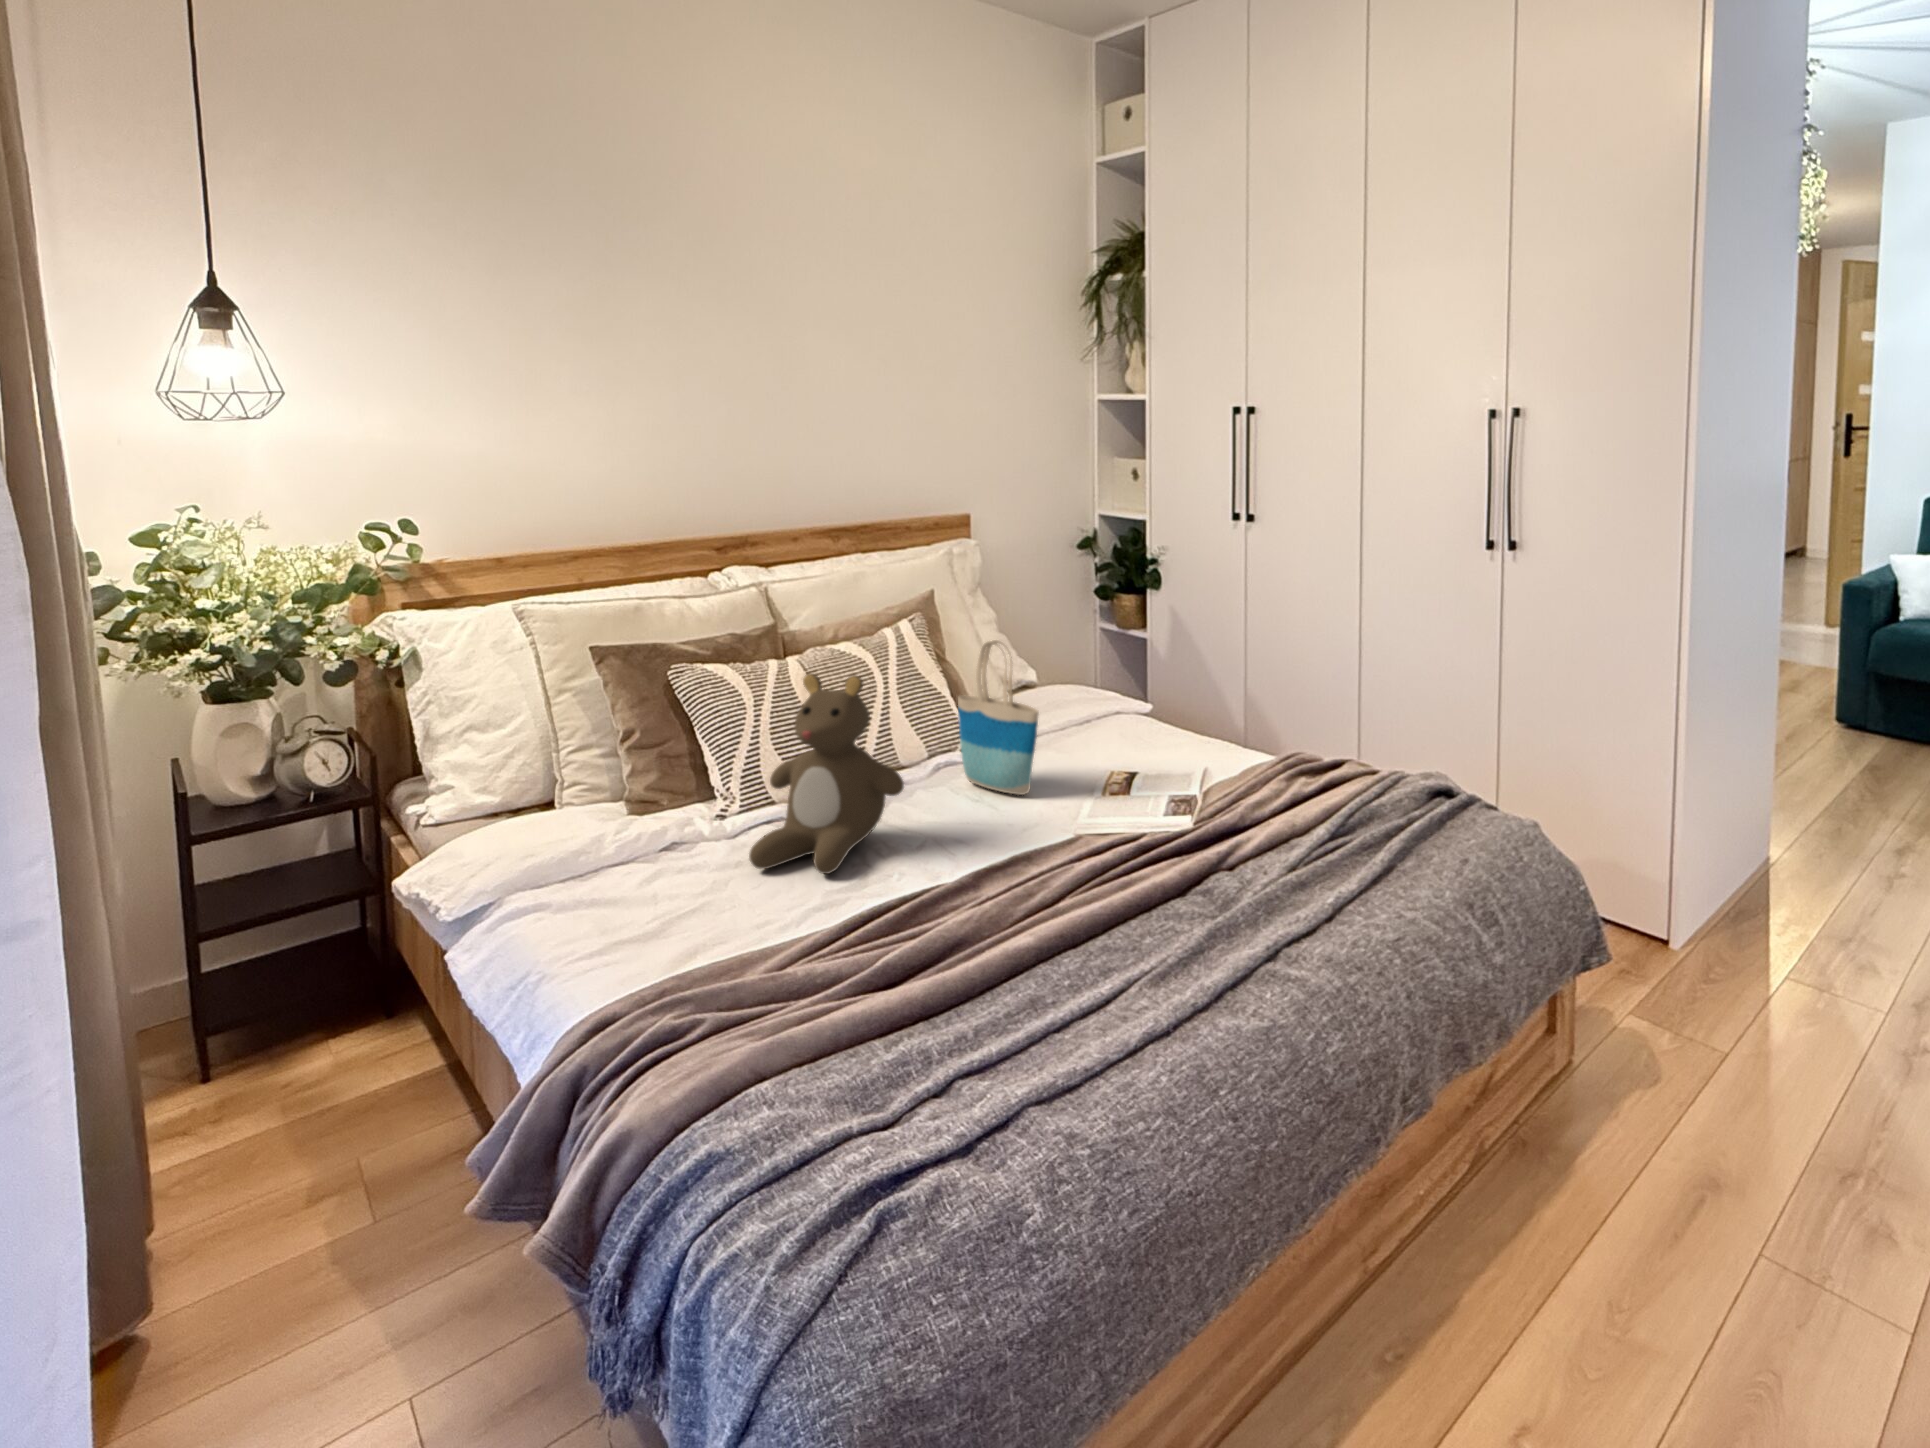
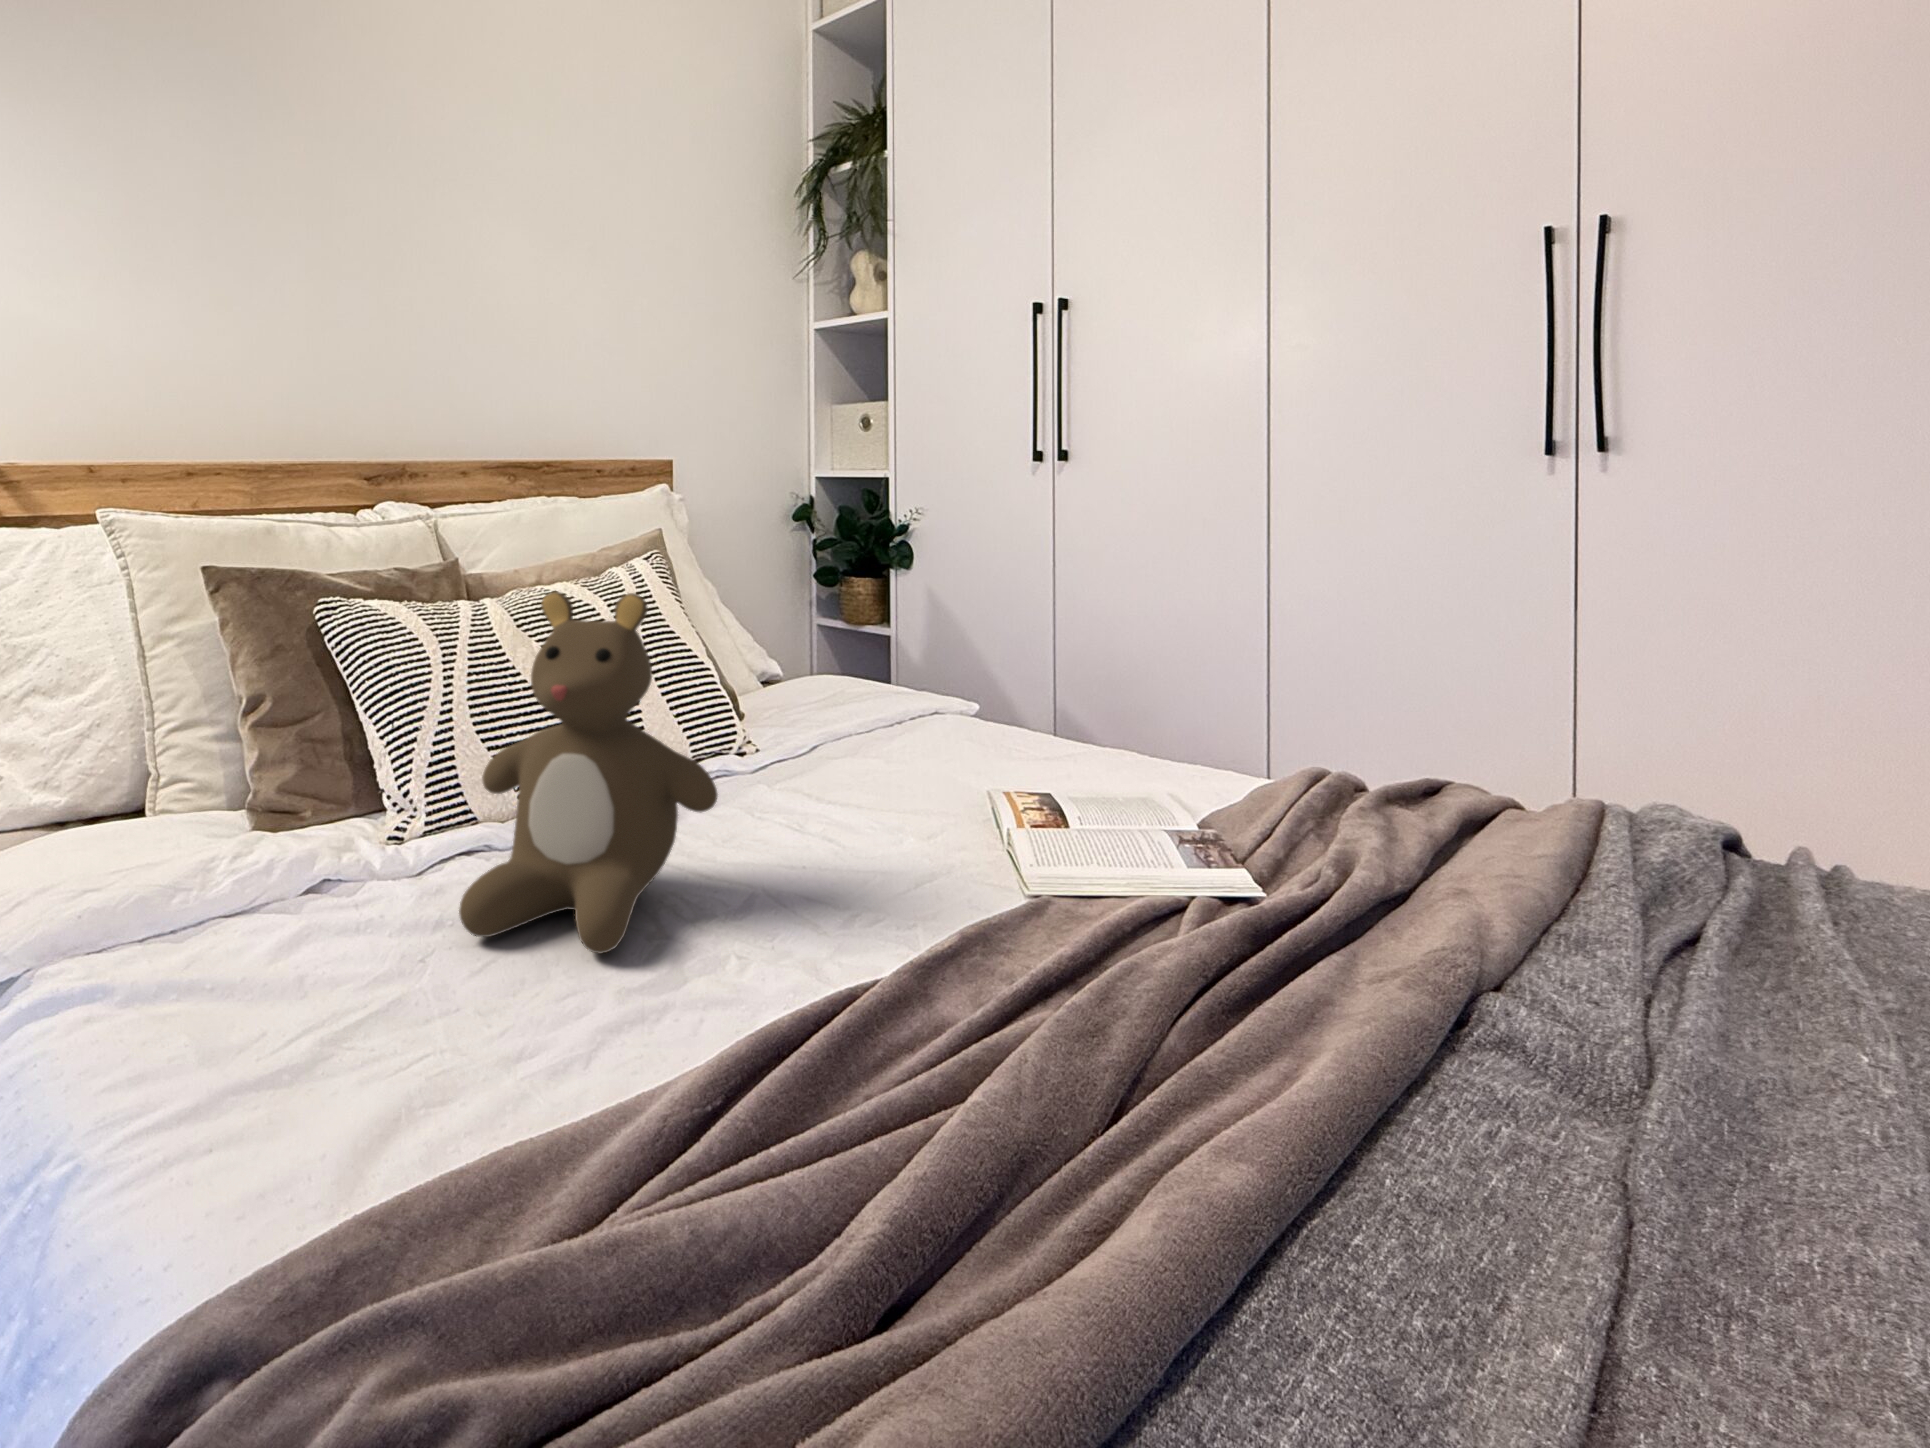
tote bag: present [958,640,1039,795] -> none [747,566,902,824]

